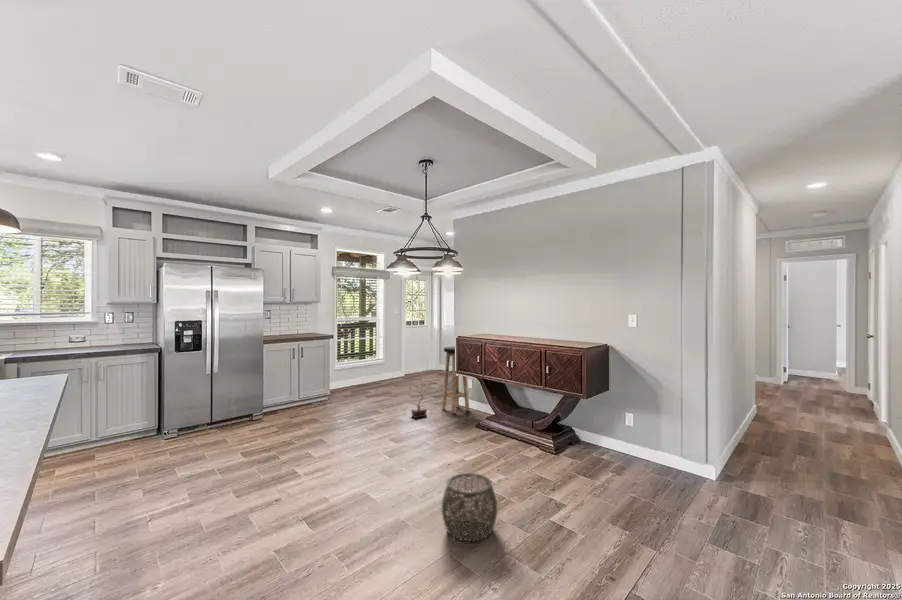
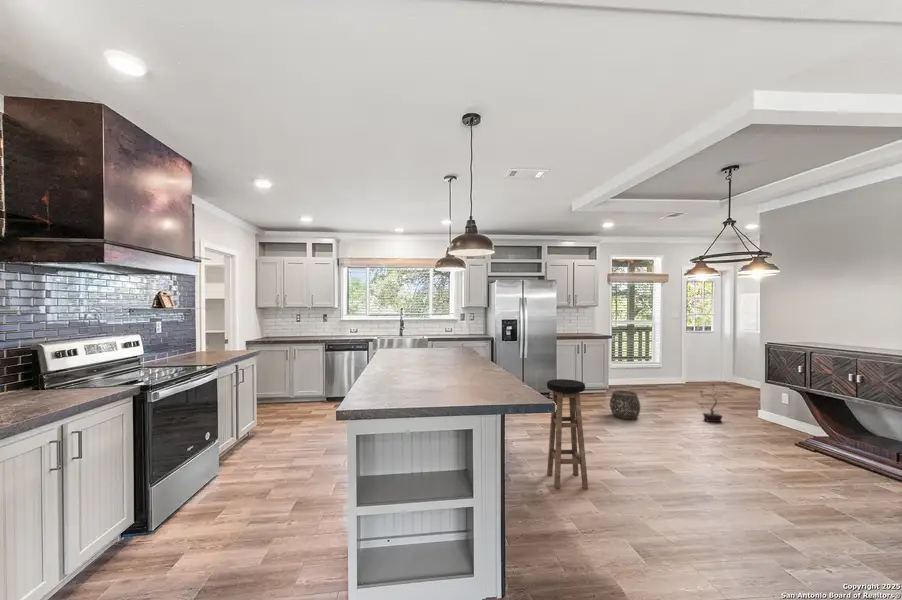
bar stool: present [442,347,469,414] -> present [547,379,588,489]
woven basket: present [442,473,497,542] -> present [610,390,640,420]

